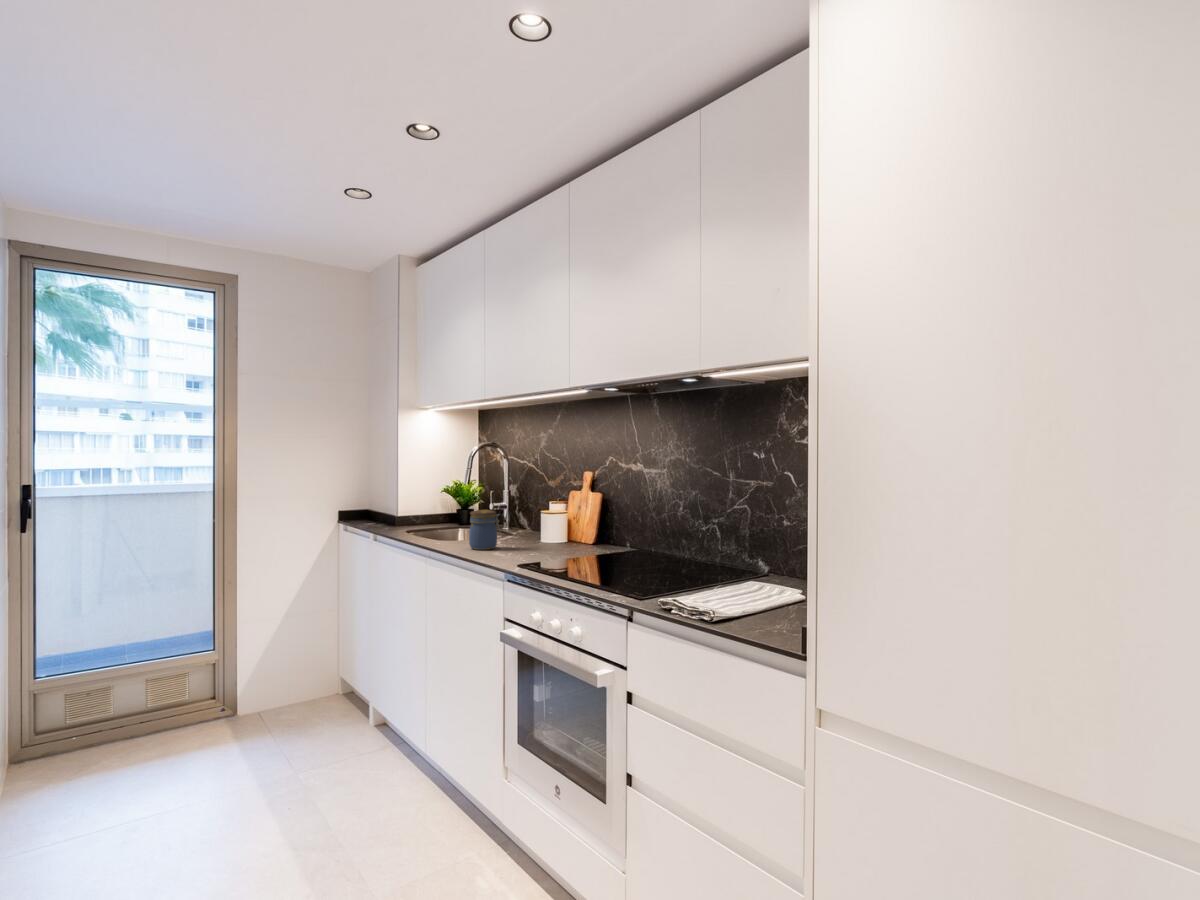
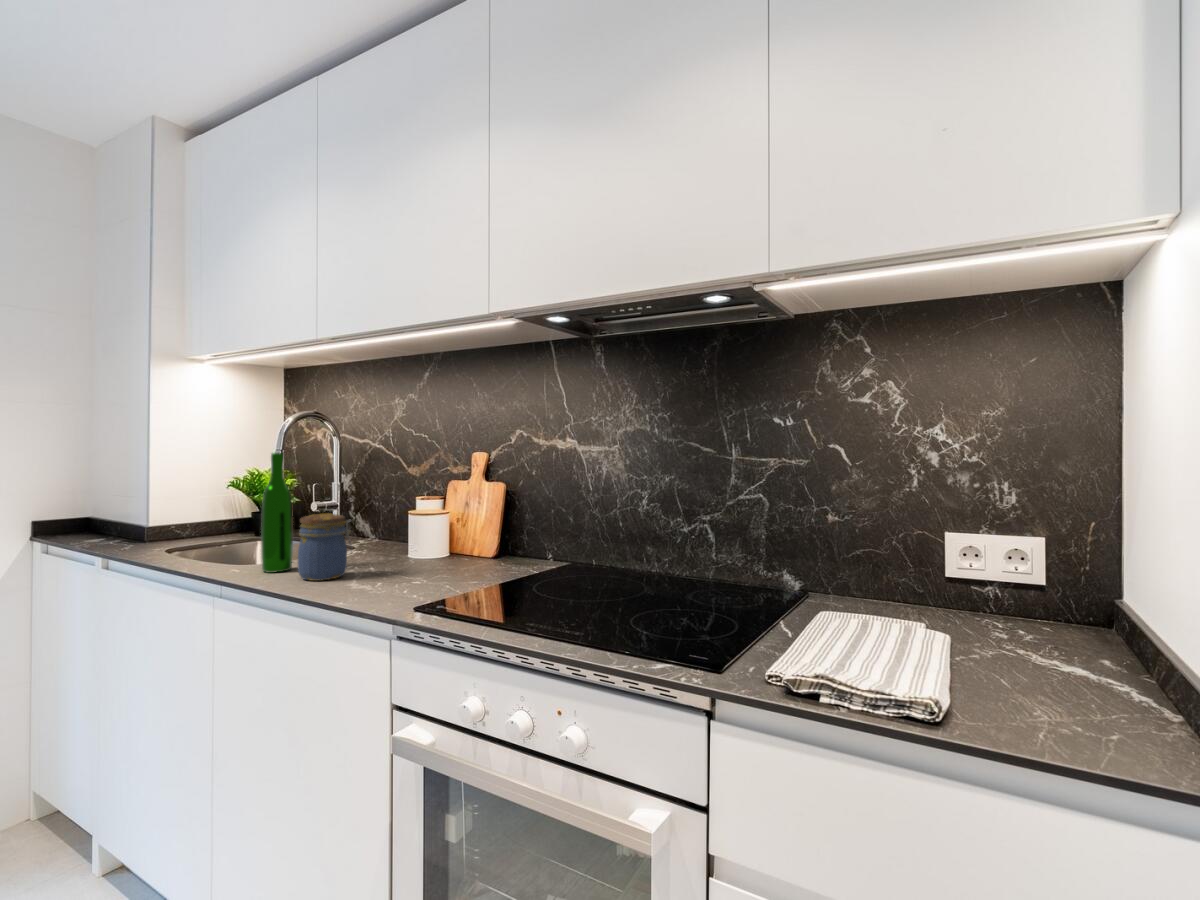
wine bottle: none [453,472,470,545] -> present [261,453,293,573]

